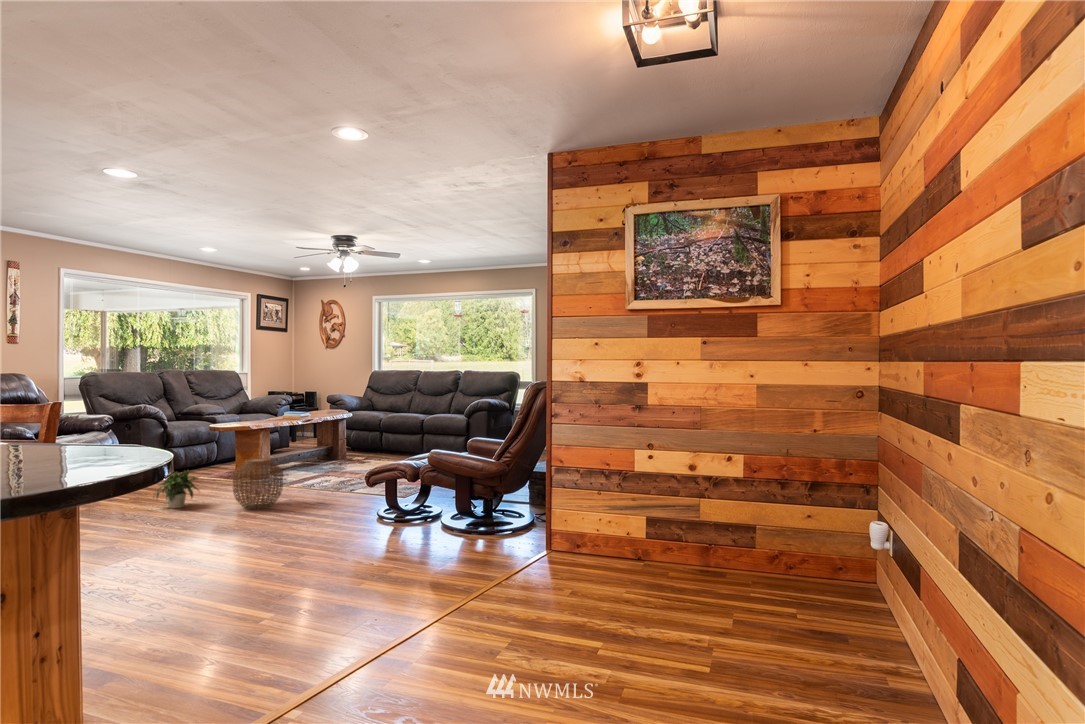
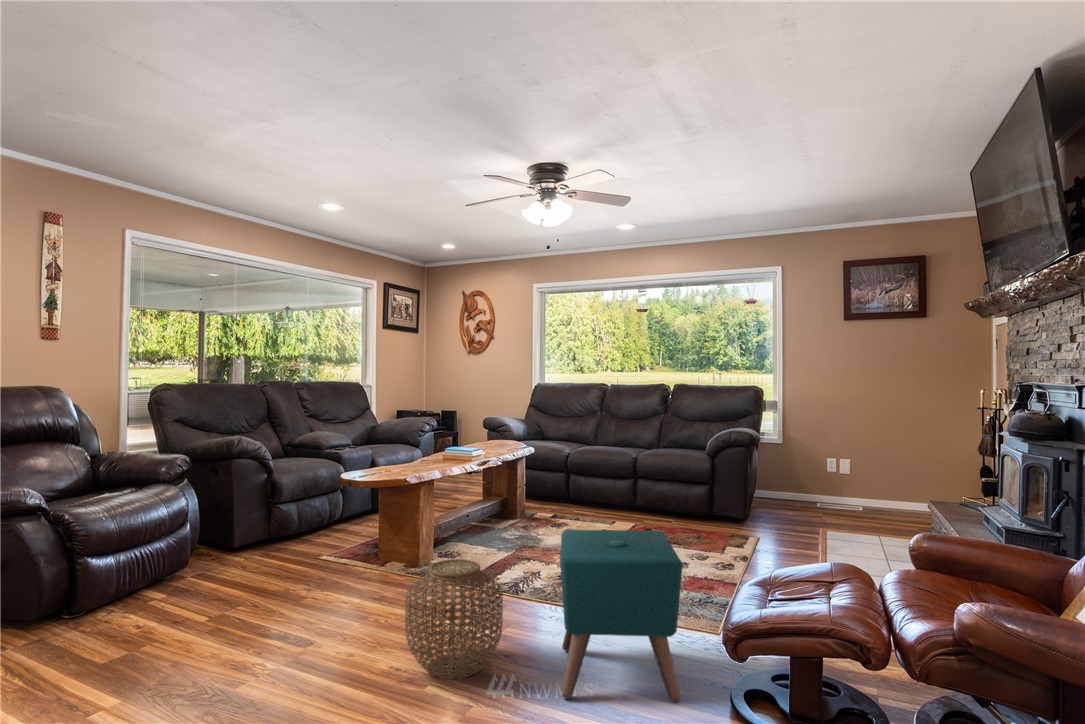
ottoman: none [302,443,367,512] -> present [560,529,683,702]
potted plant: present [156,471,199,508] -> none [221,578,337,664]

